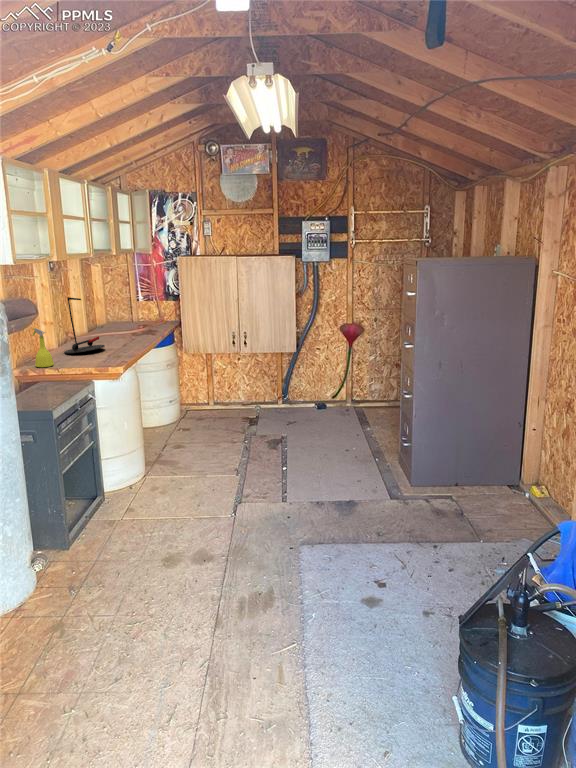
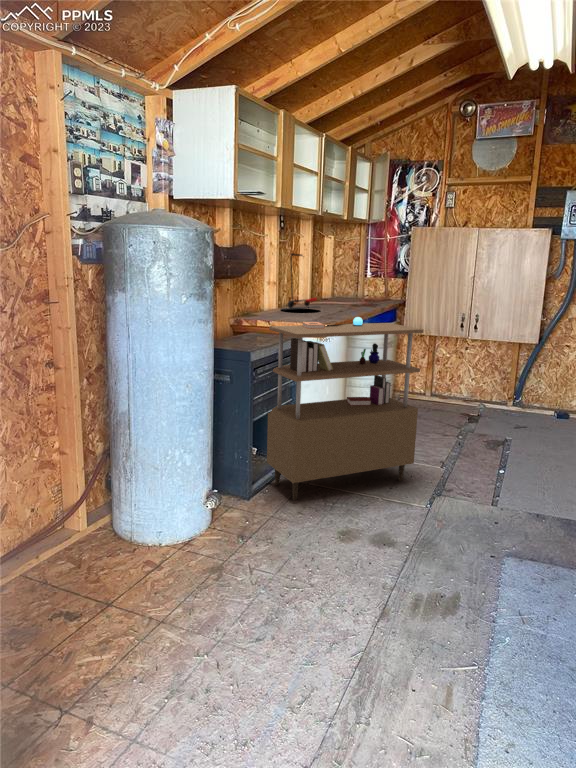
spray bottle: present [32,328,54,367] -> none [249,276,266,317]
shelving unit: none [64,358,214,538] -> present [267,317,423,500]

